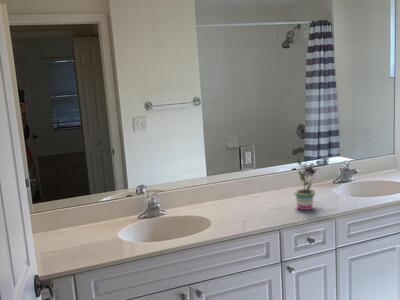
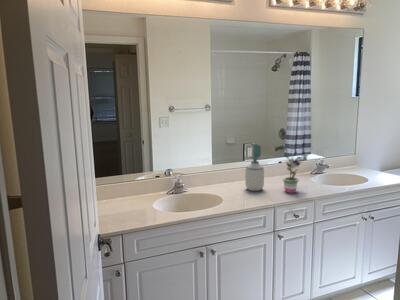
soap bottle: none [246,148,270,209] -> present [245,144,264,191]

